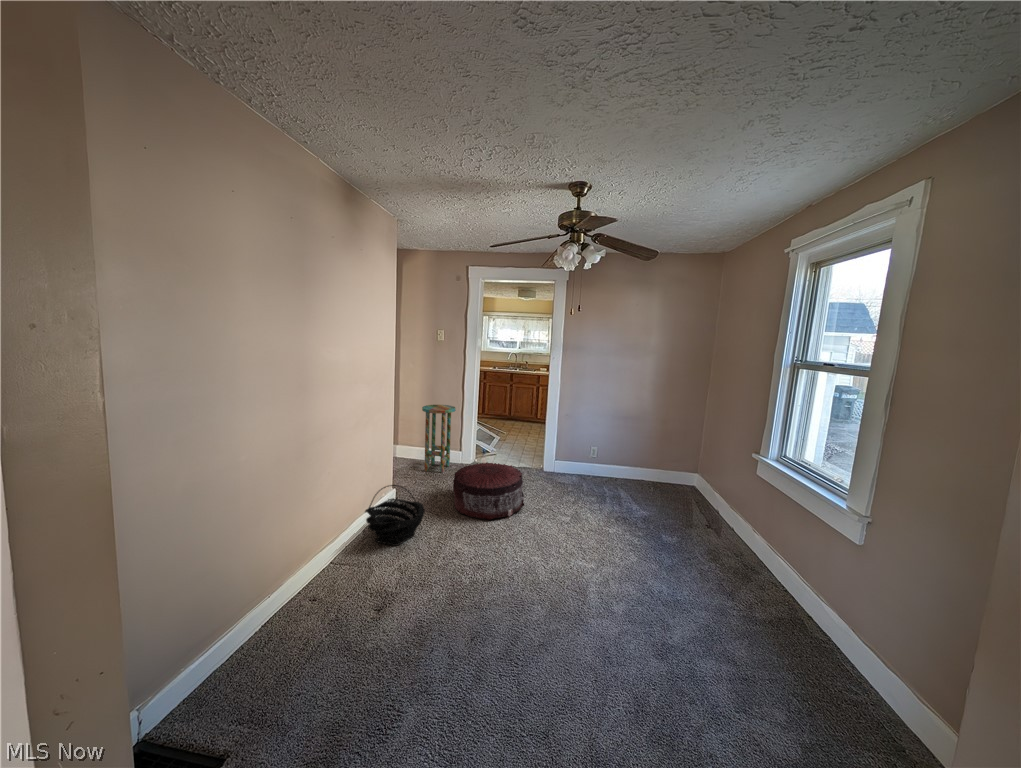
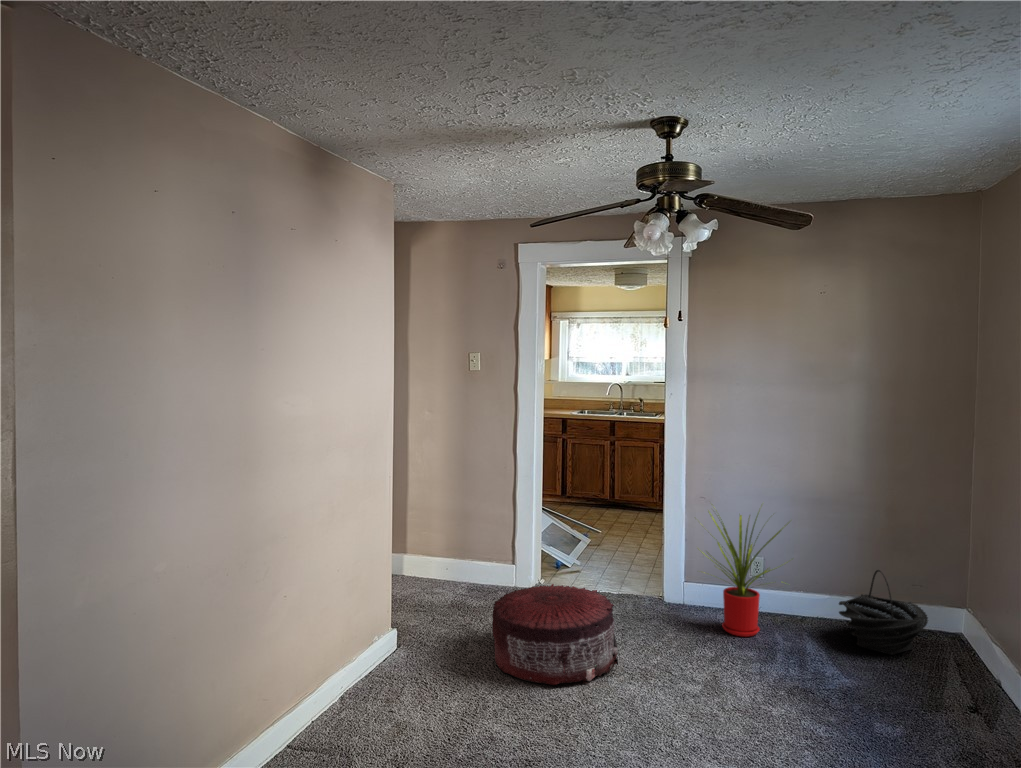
side table: present [422,405,456,473] -> none [444,482,501,603]
house plant: none [564,417,615,488] -> present [709,512,783,637]
basket: present [365,485,425,546] -> present [839,570,928,655]

